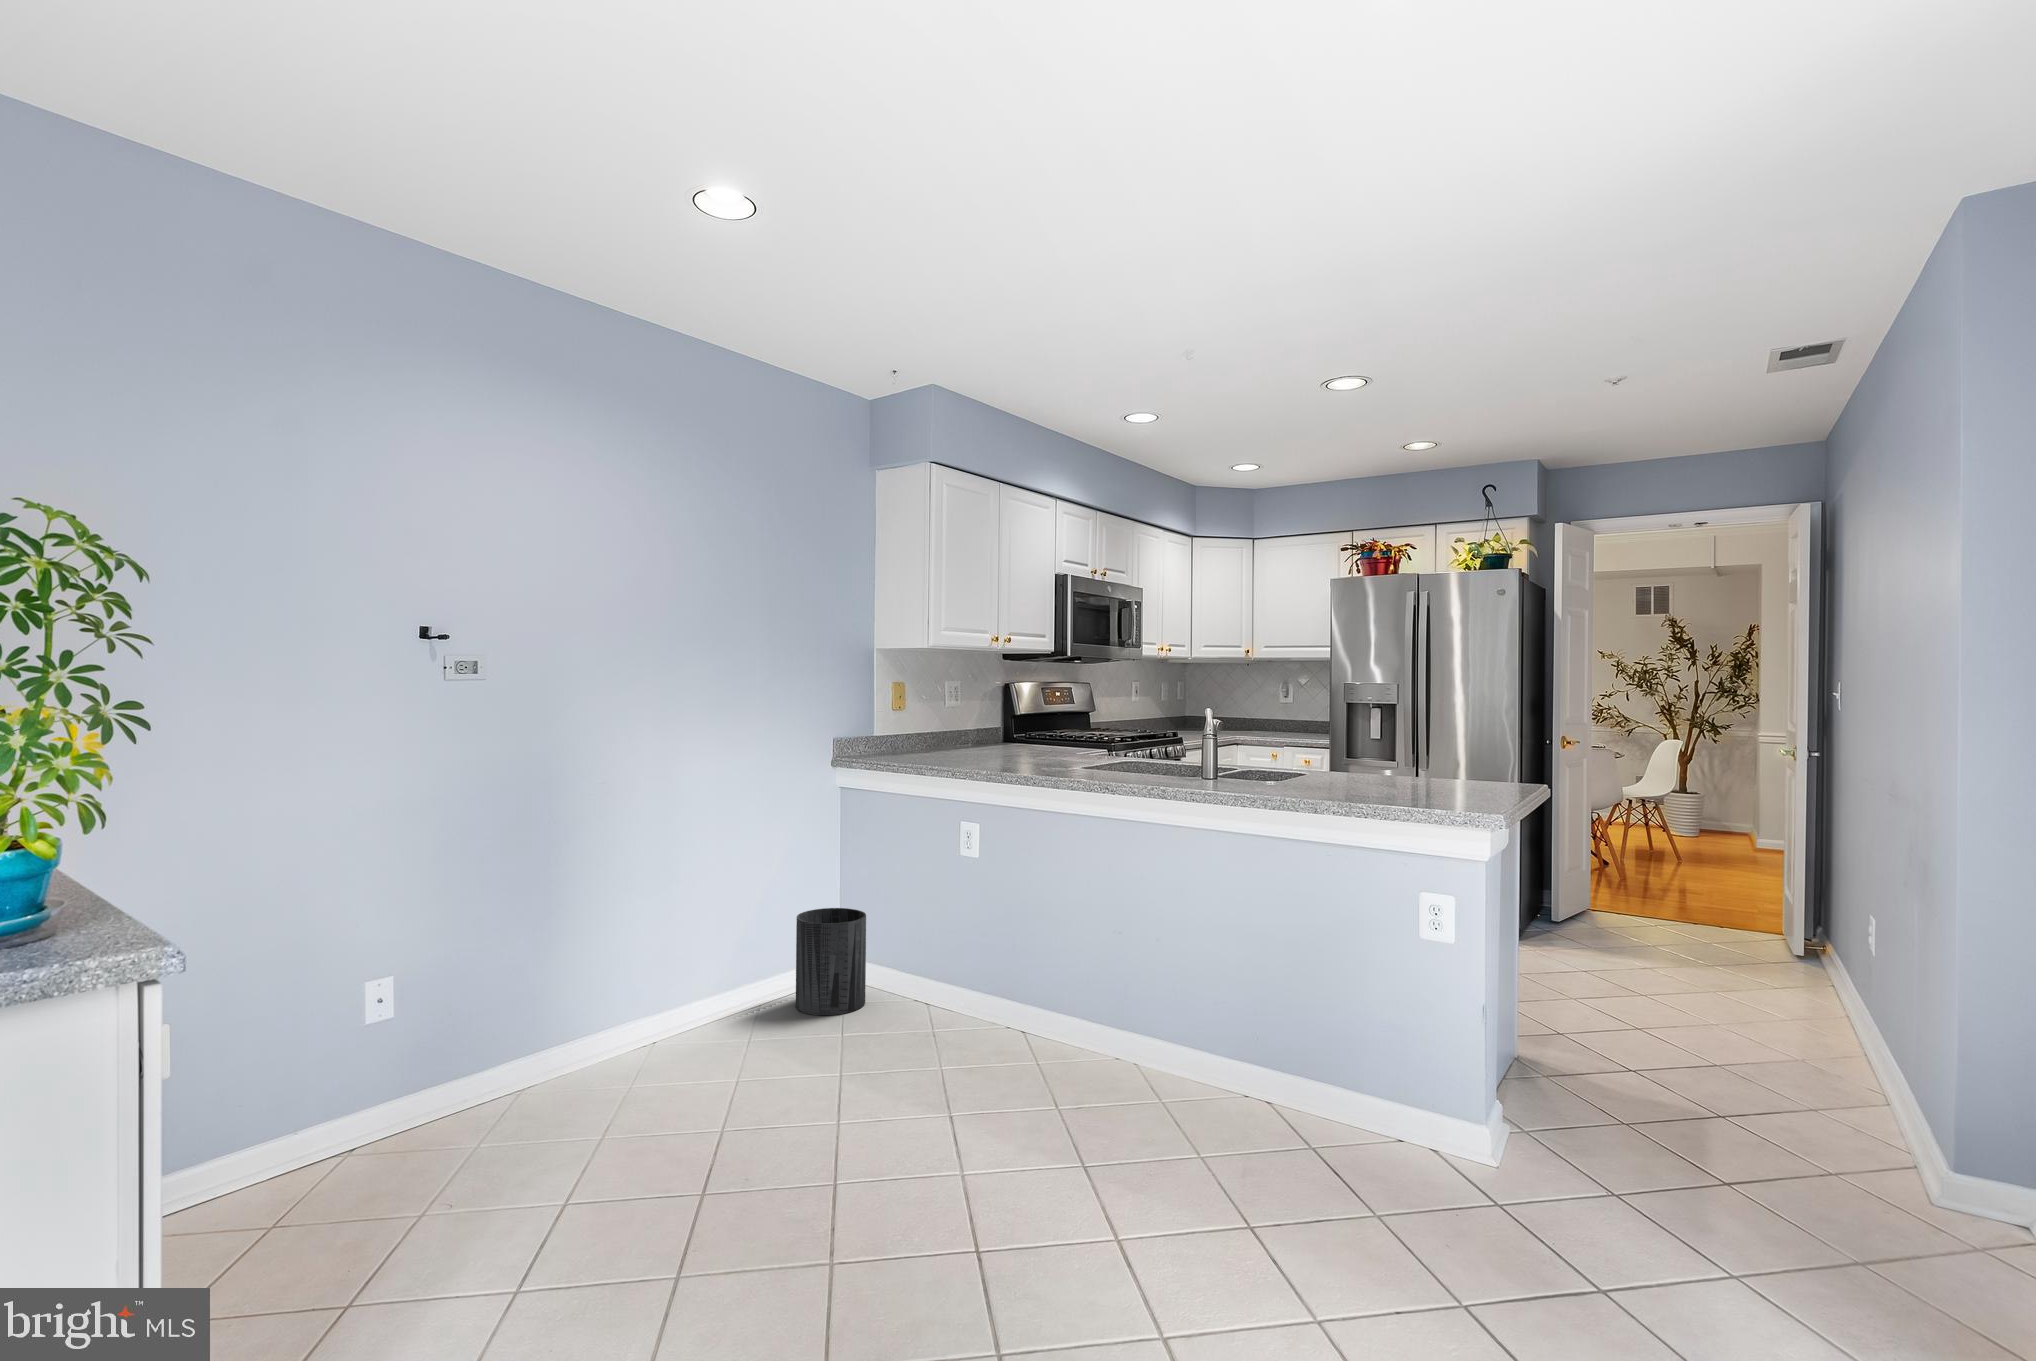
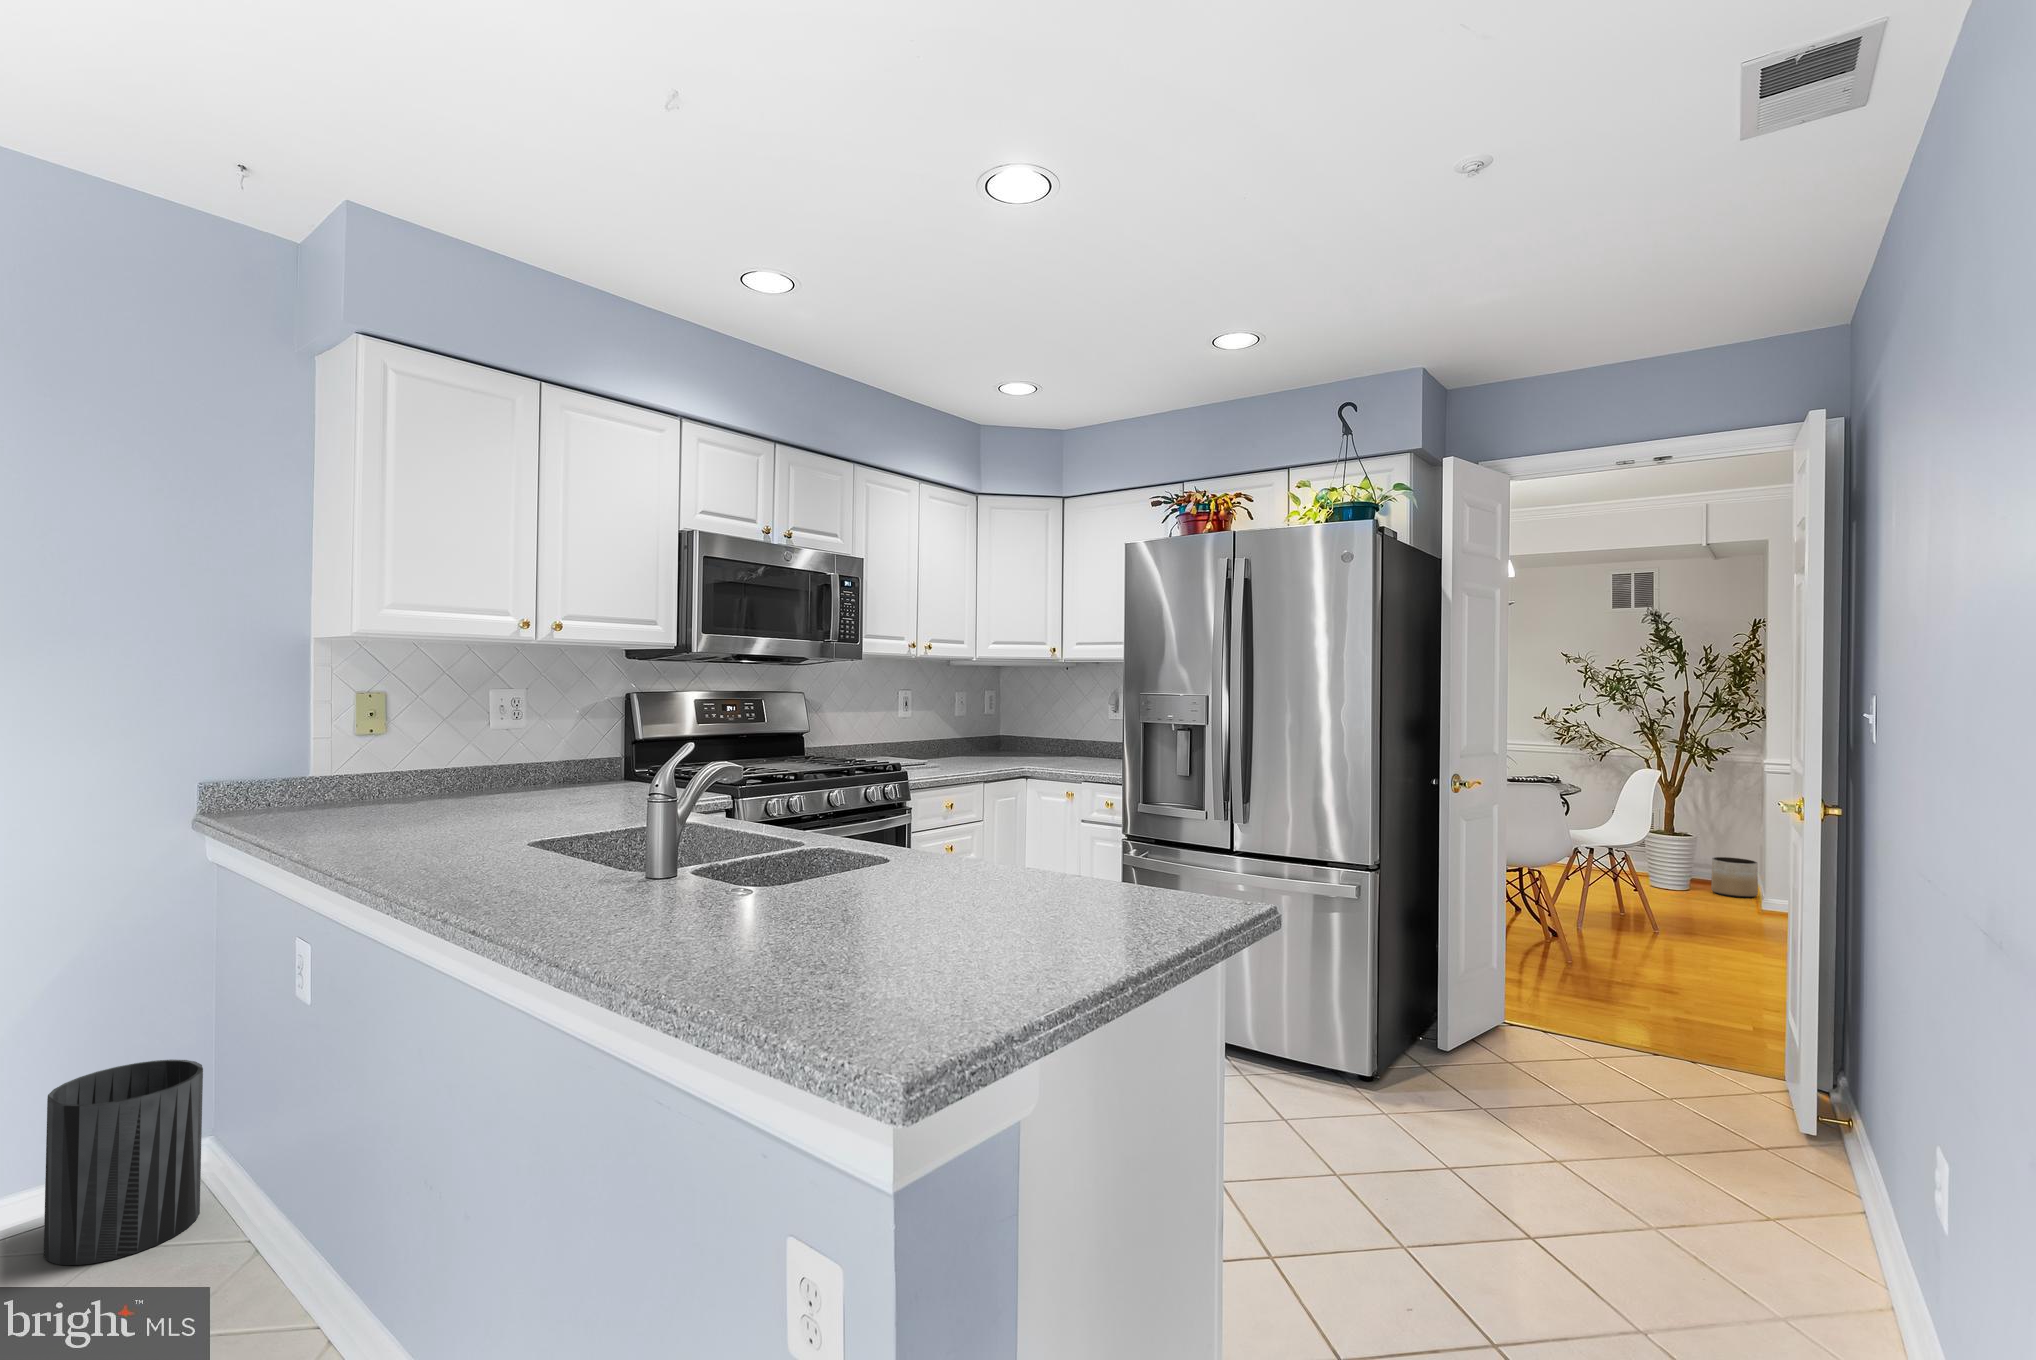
planter: none [1717,813,1754,843] -> present [1711,857,1758,898]

